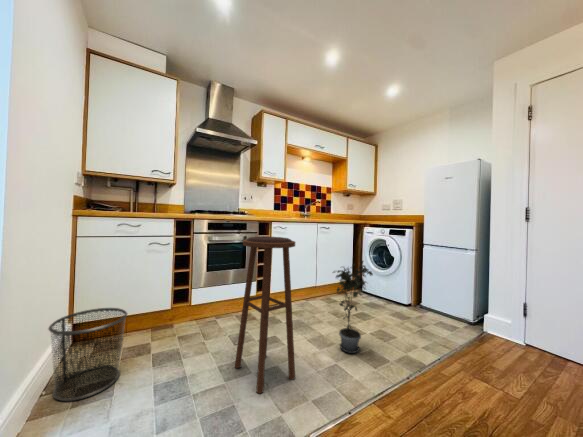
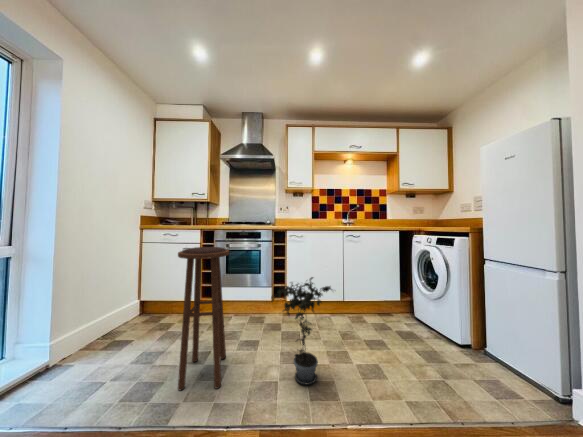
waste bin: present [49,308,127,401] -> none [90,293,141,351]

